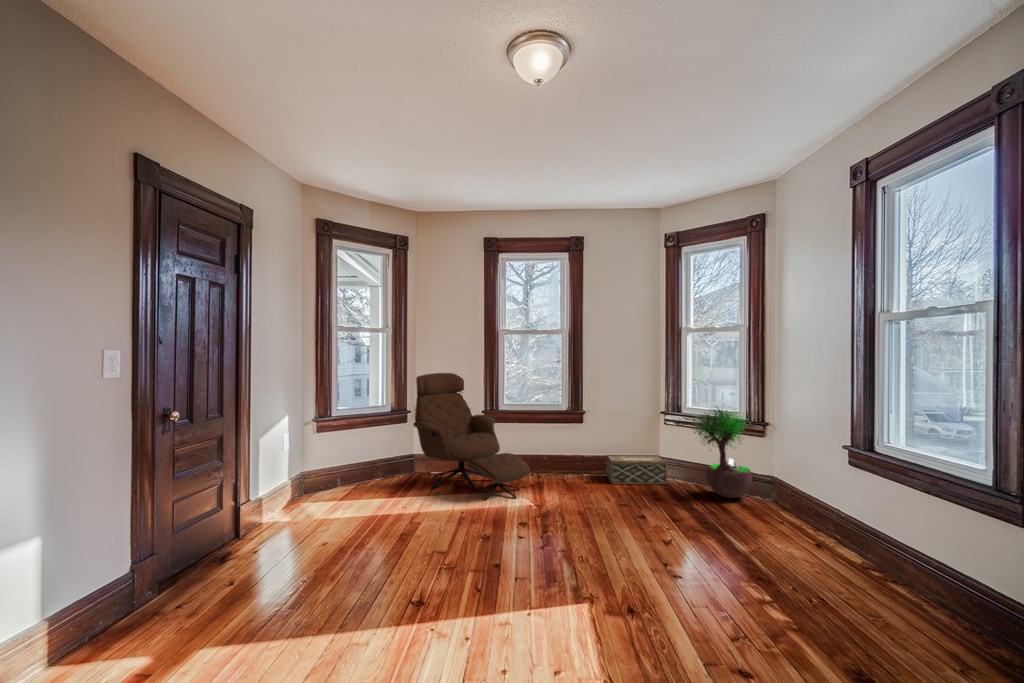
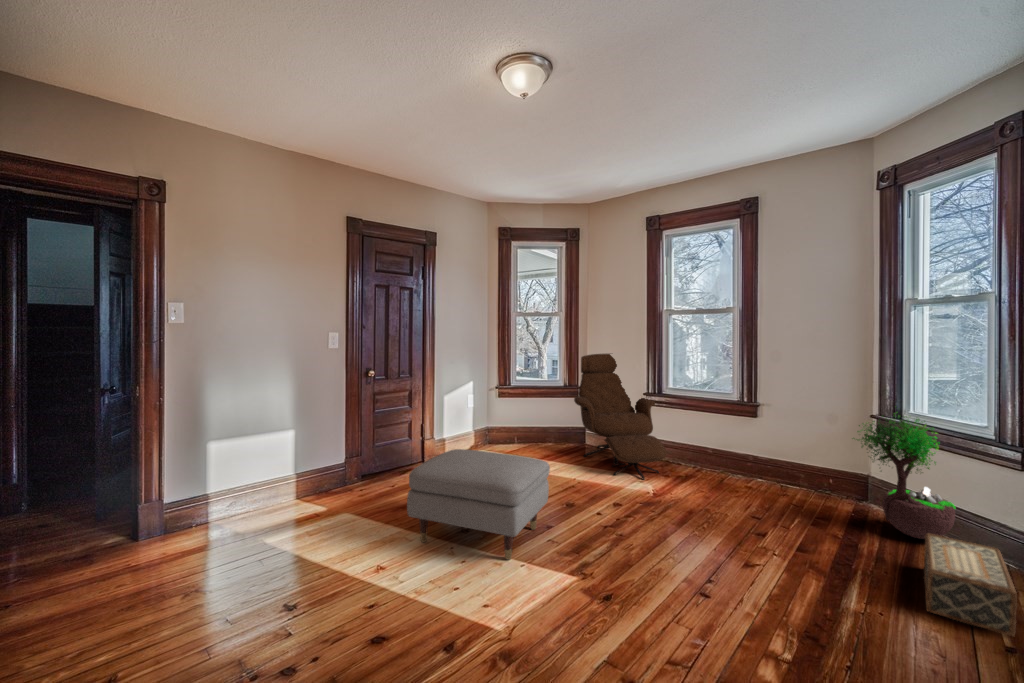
woven basket: present [606,455,667,484] -> present [924,534,1017,636]
ottoman: none [360,490,524,631] -> present [407,449,550,560]

